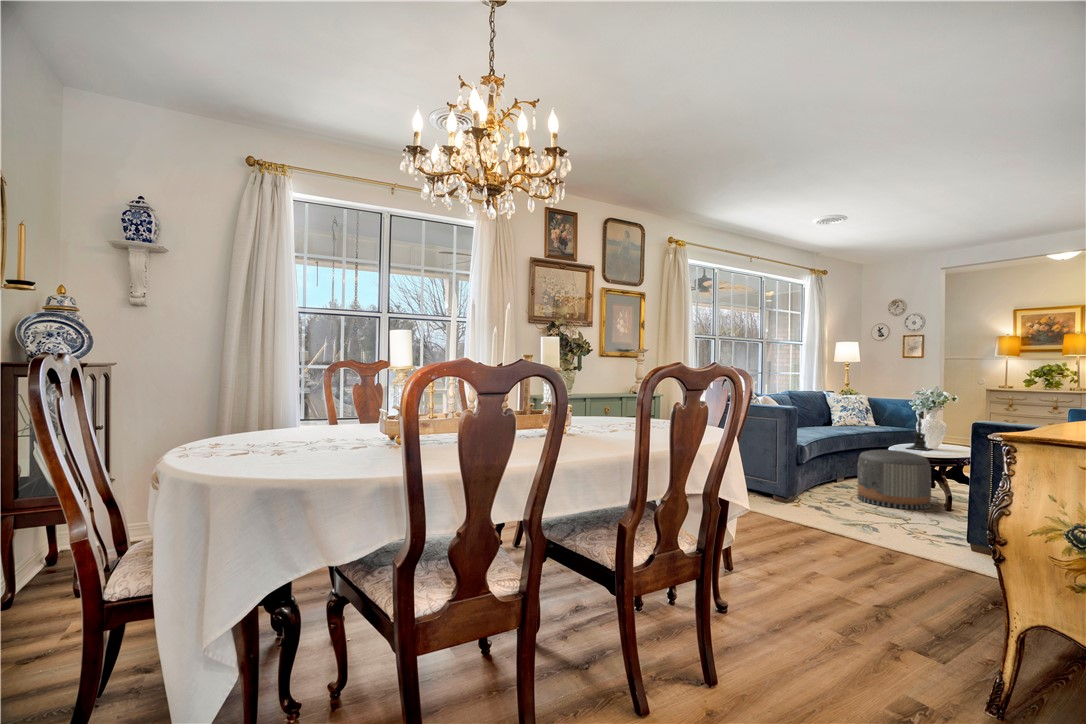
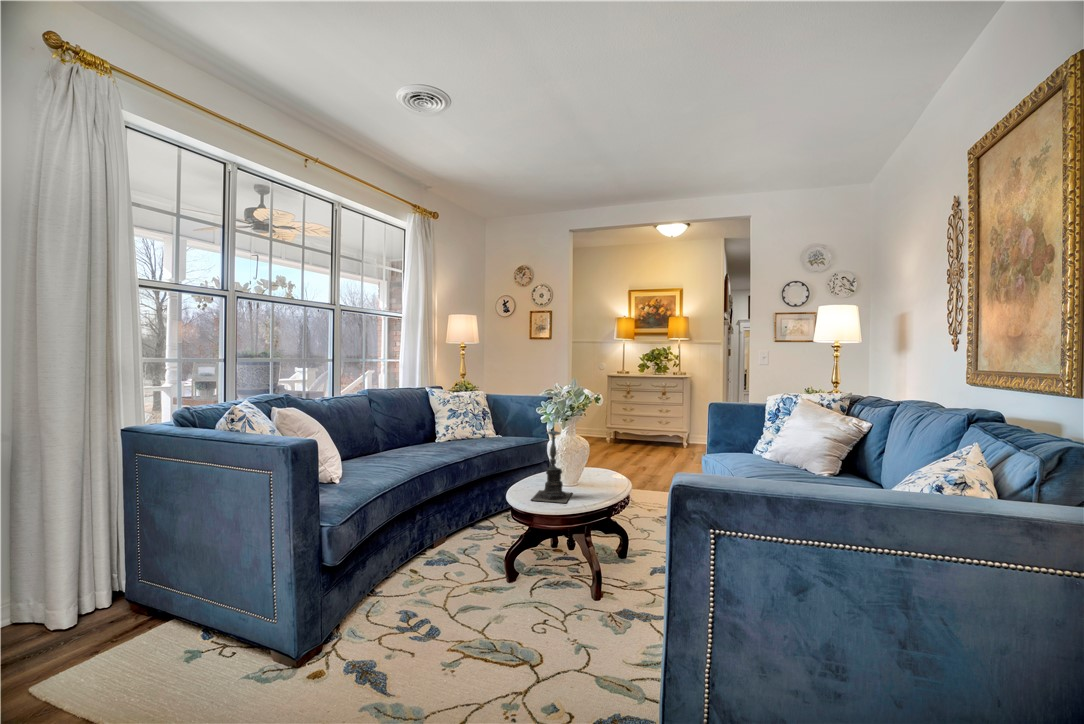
pouf: present [857,450,931,509] -> none [442,514,575,670]

